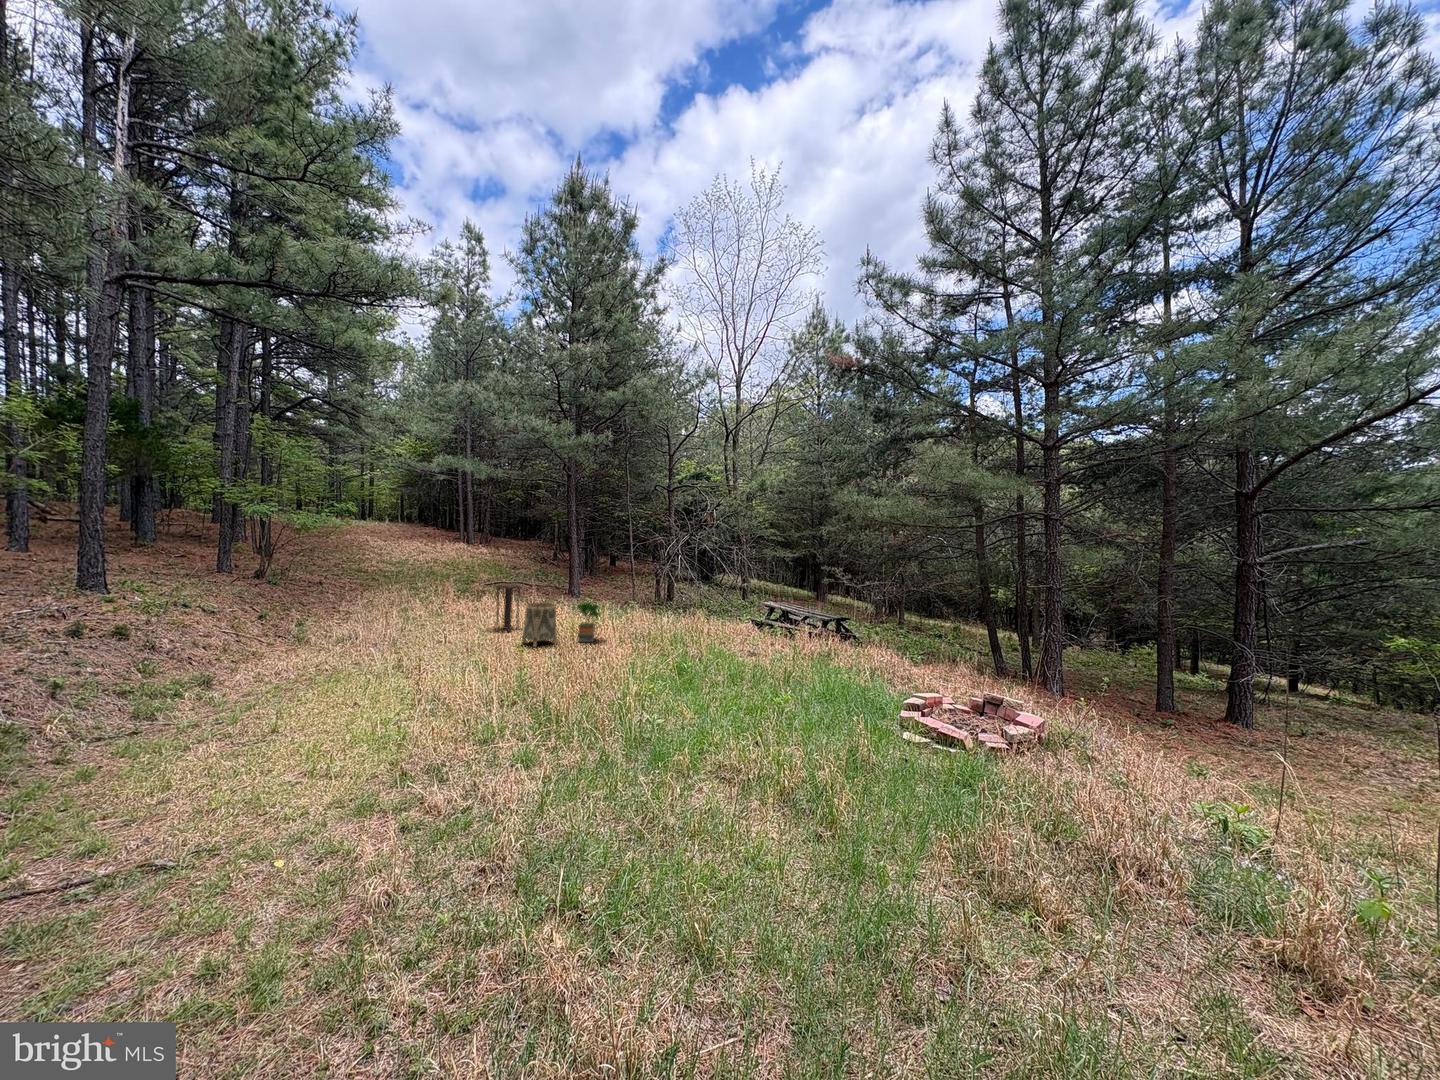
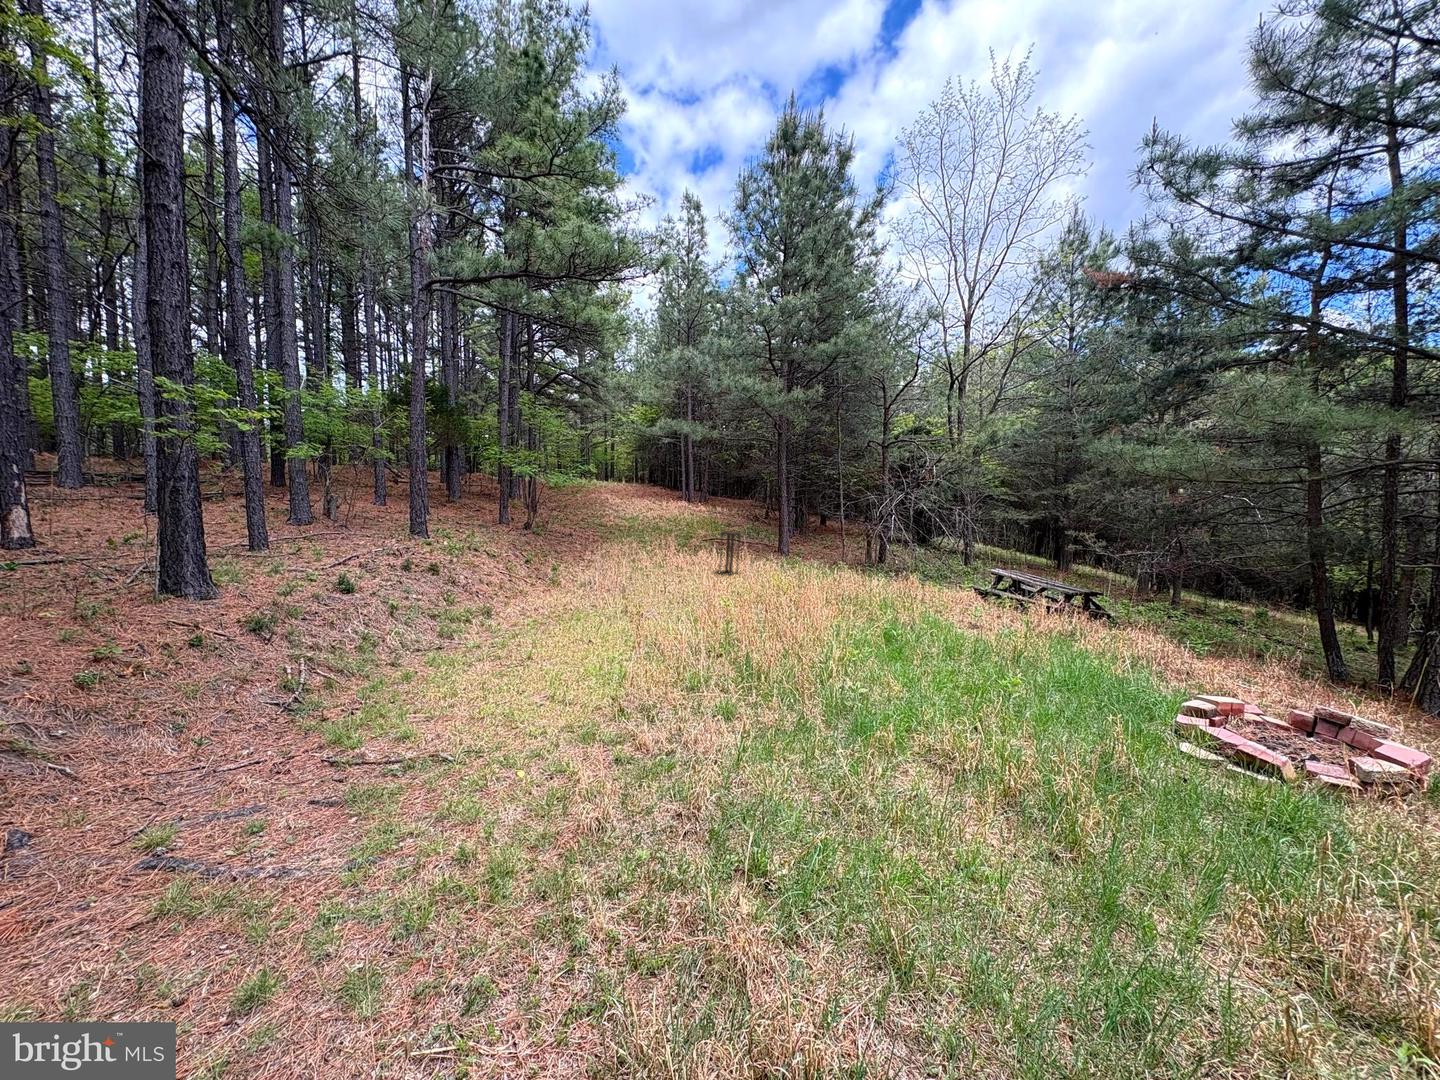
basket: present [522,603,557,647] -> none [744,547,775,586]
potted tree: present [577,603,601,642] -> none [792,549,817,587]

